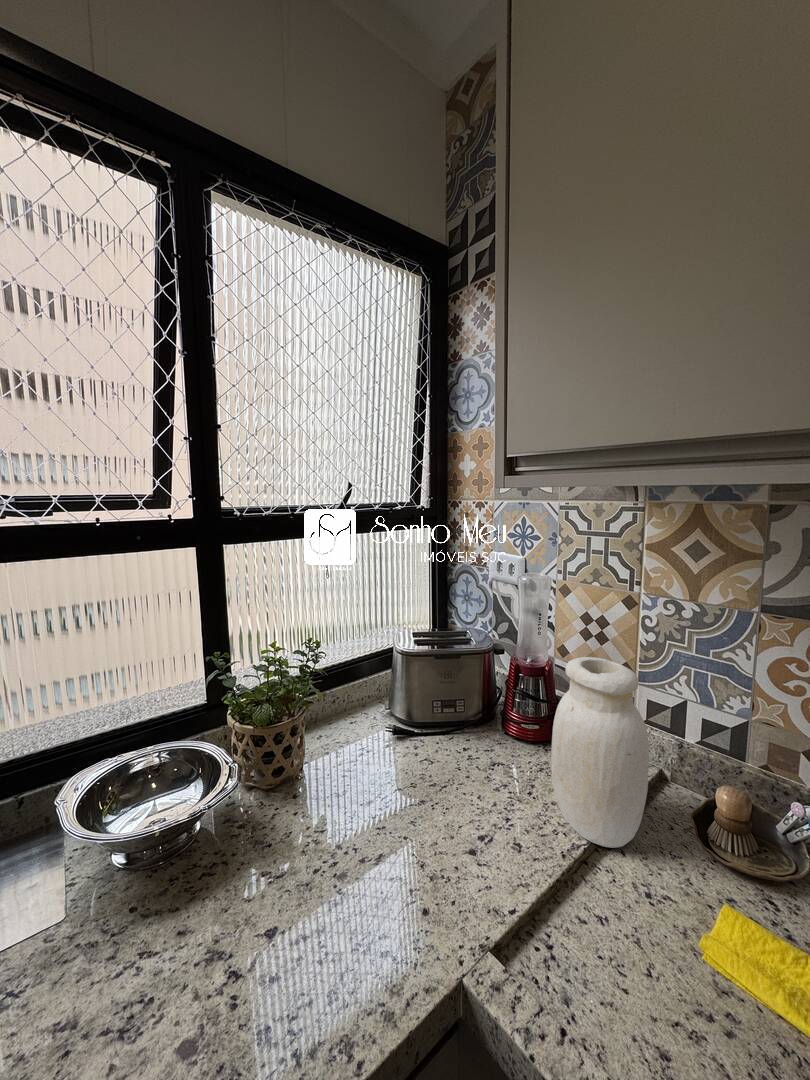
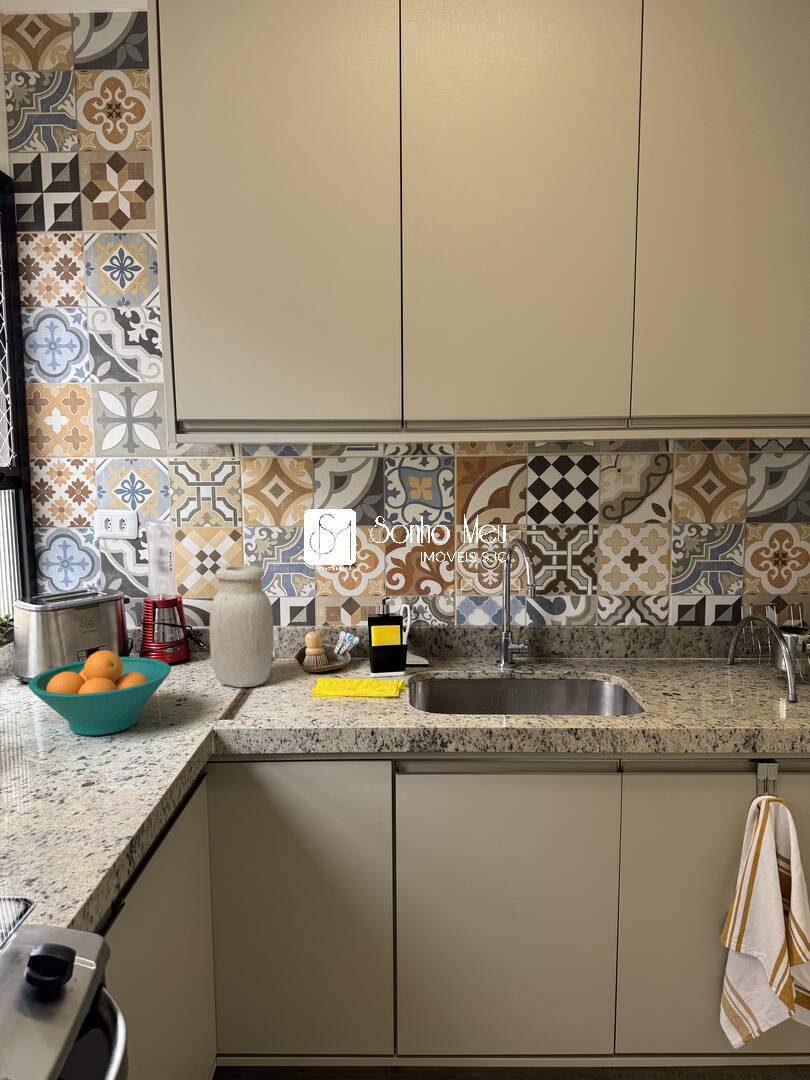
fruit bowl: none [302,731,466,861] -> present [28,650,171,735]

